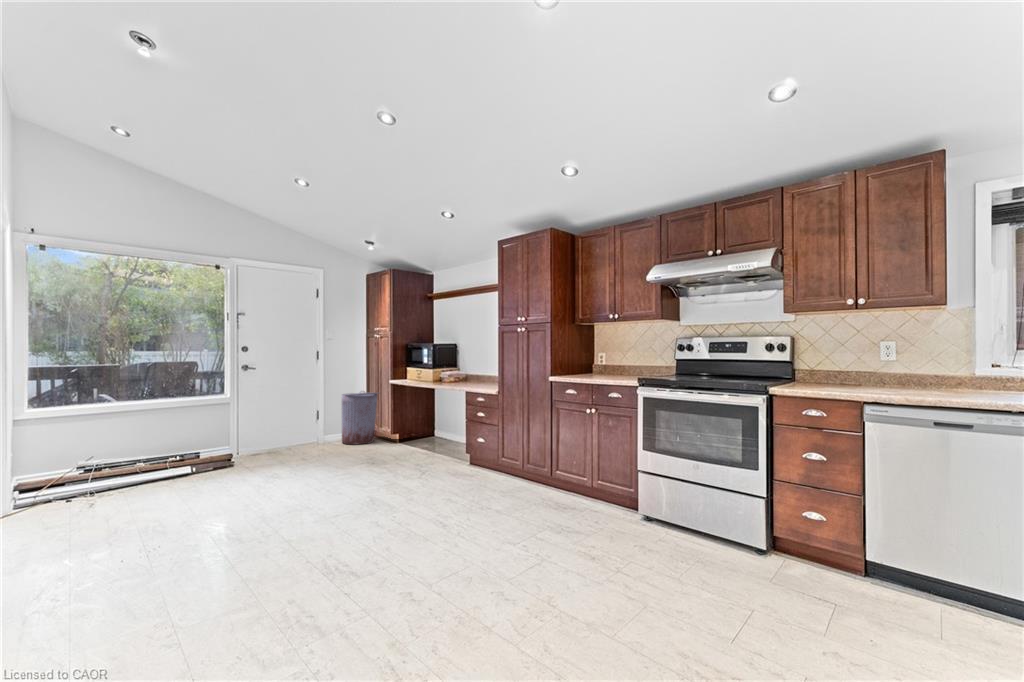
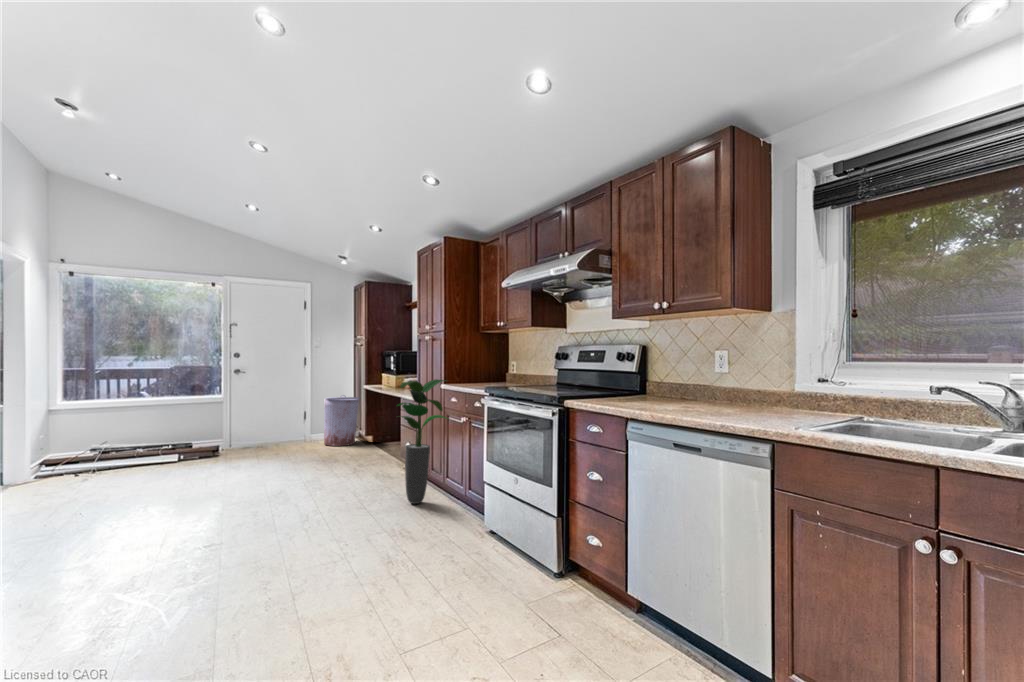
potted plant: none [502,372,559,497] -> present [397,379,448,504]

